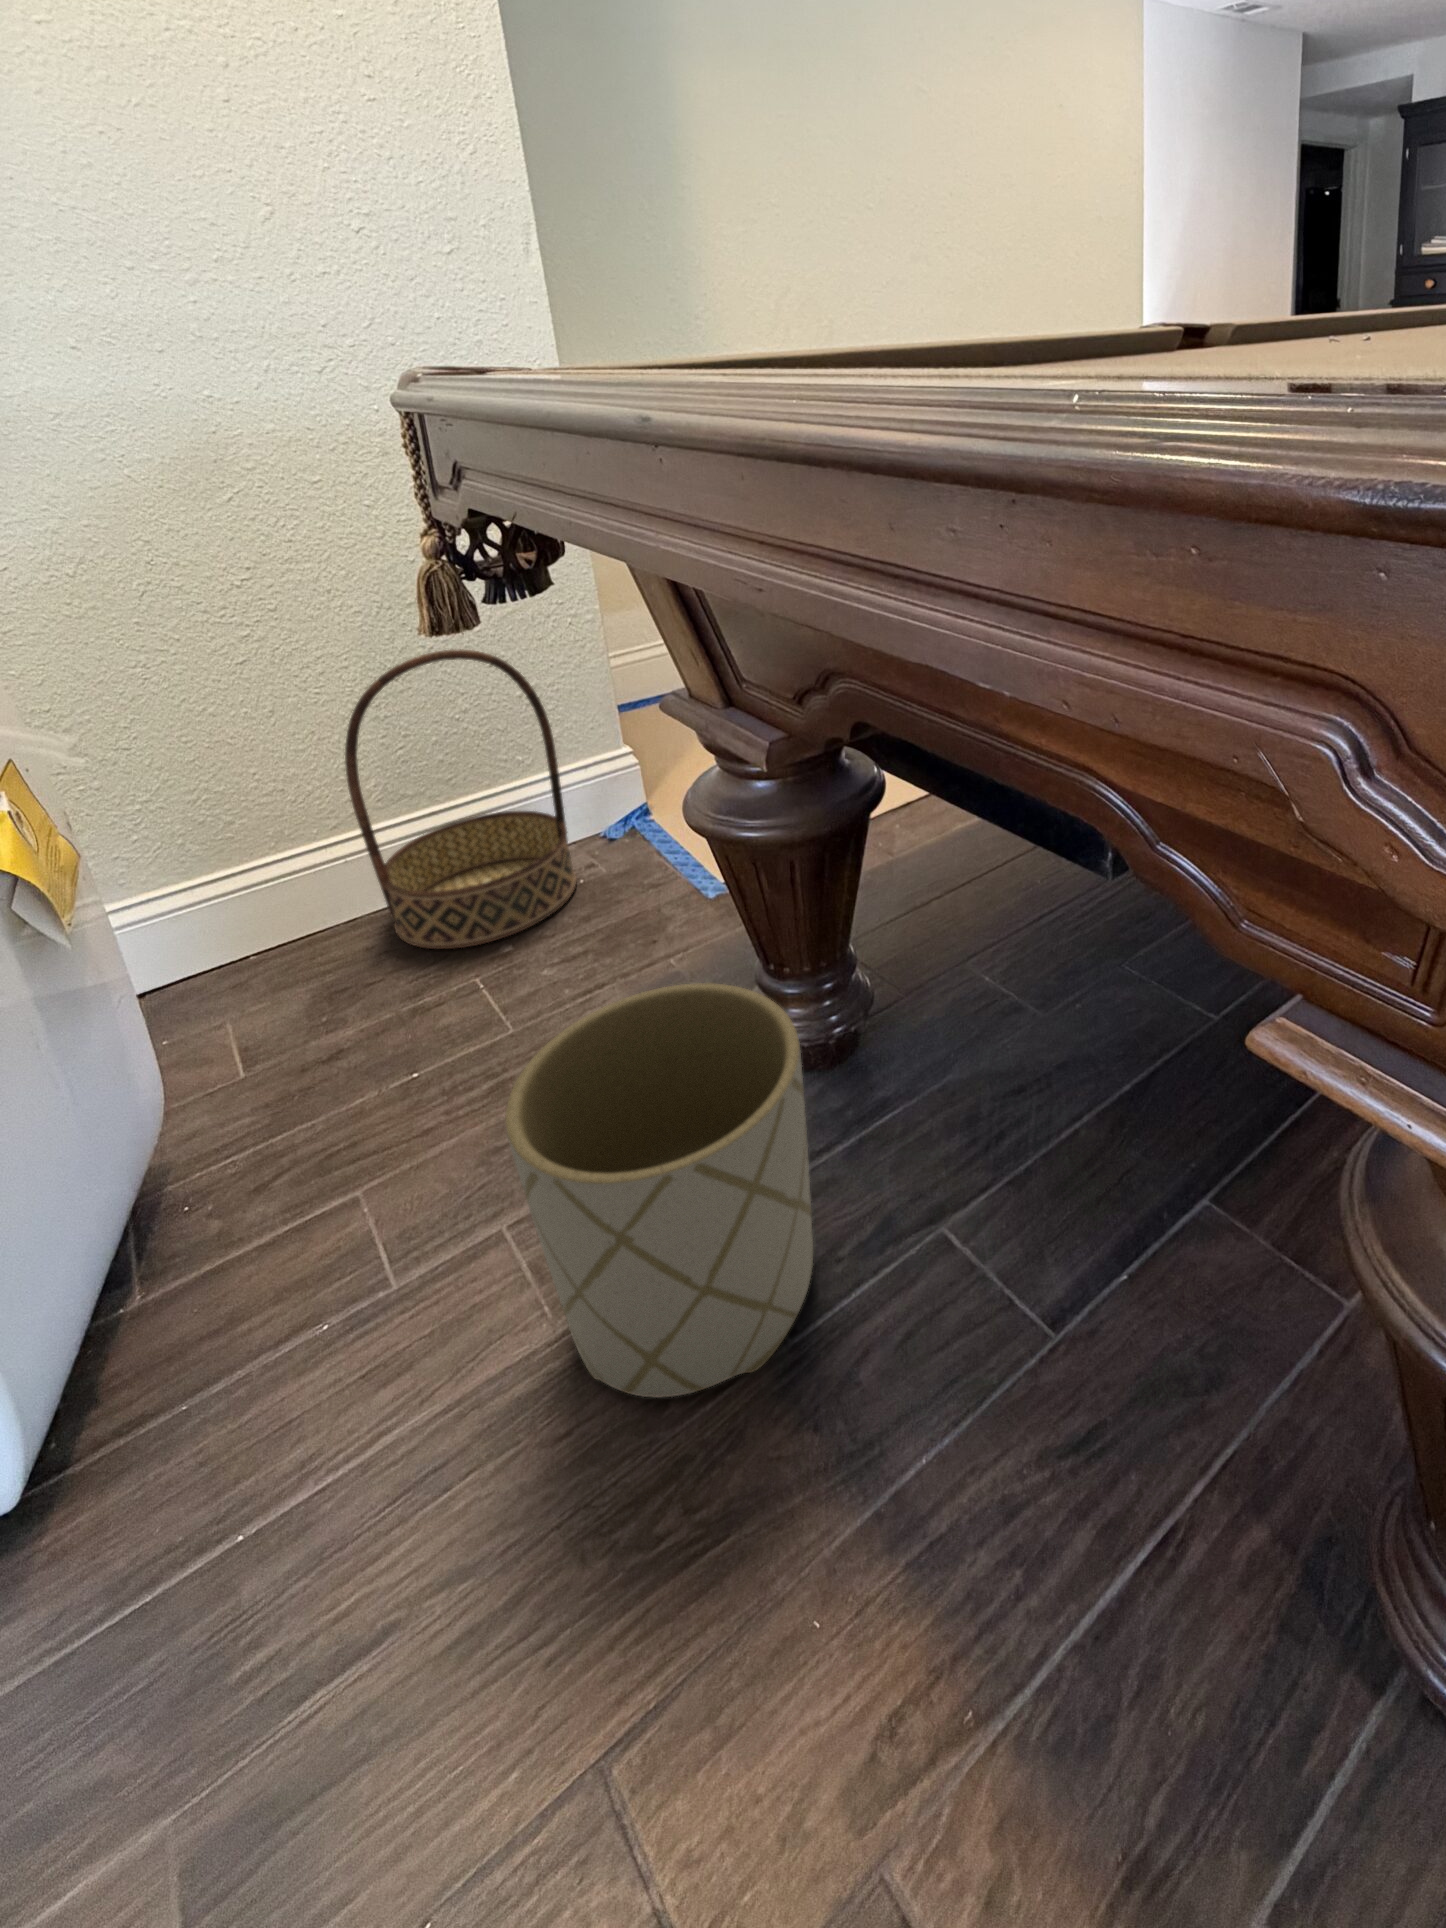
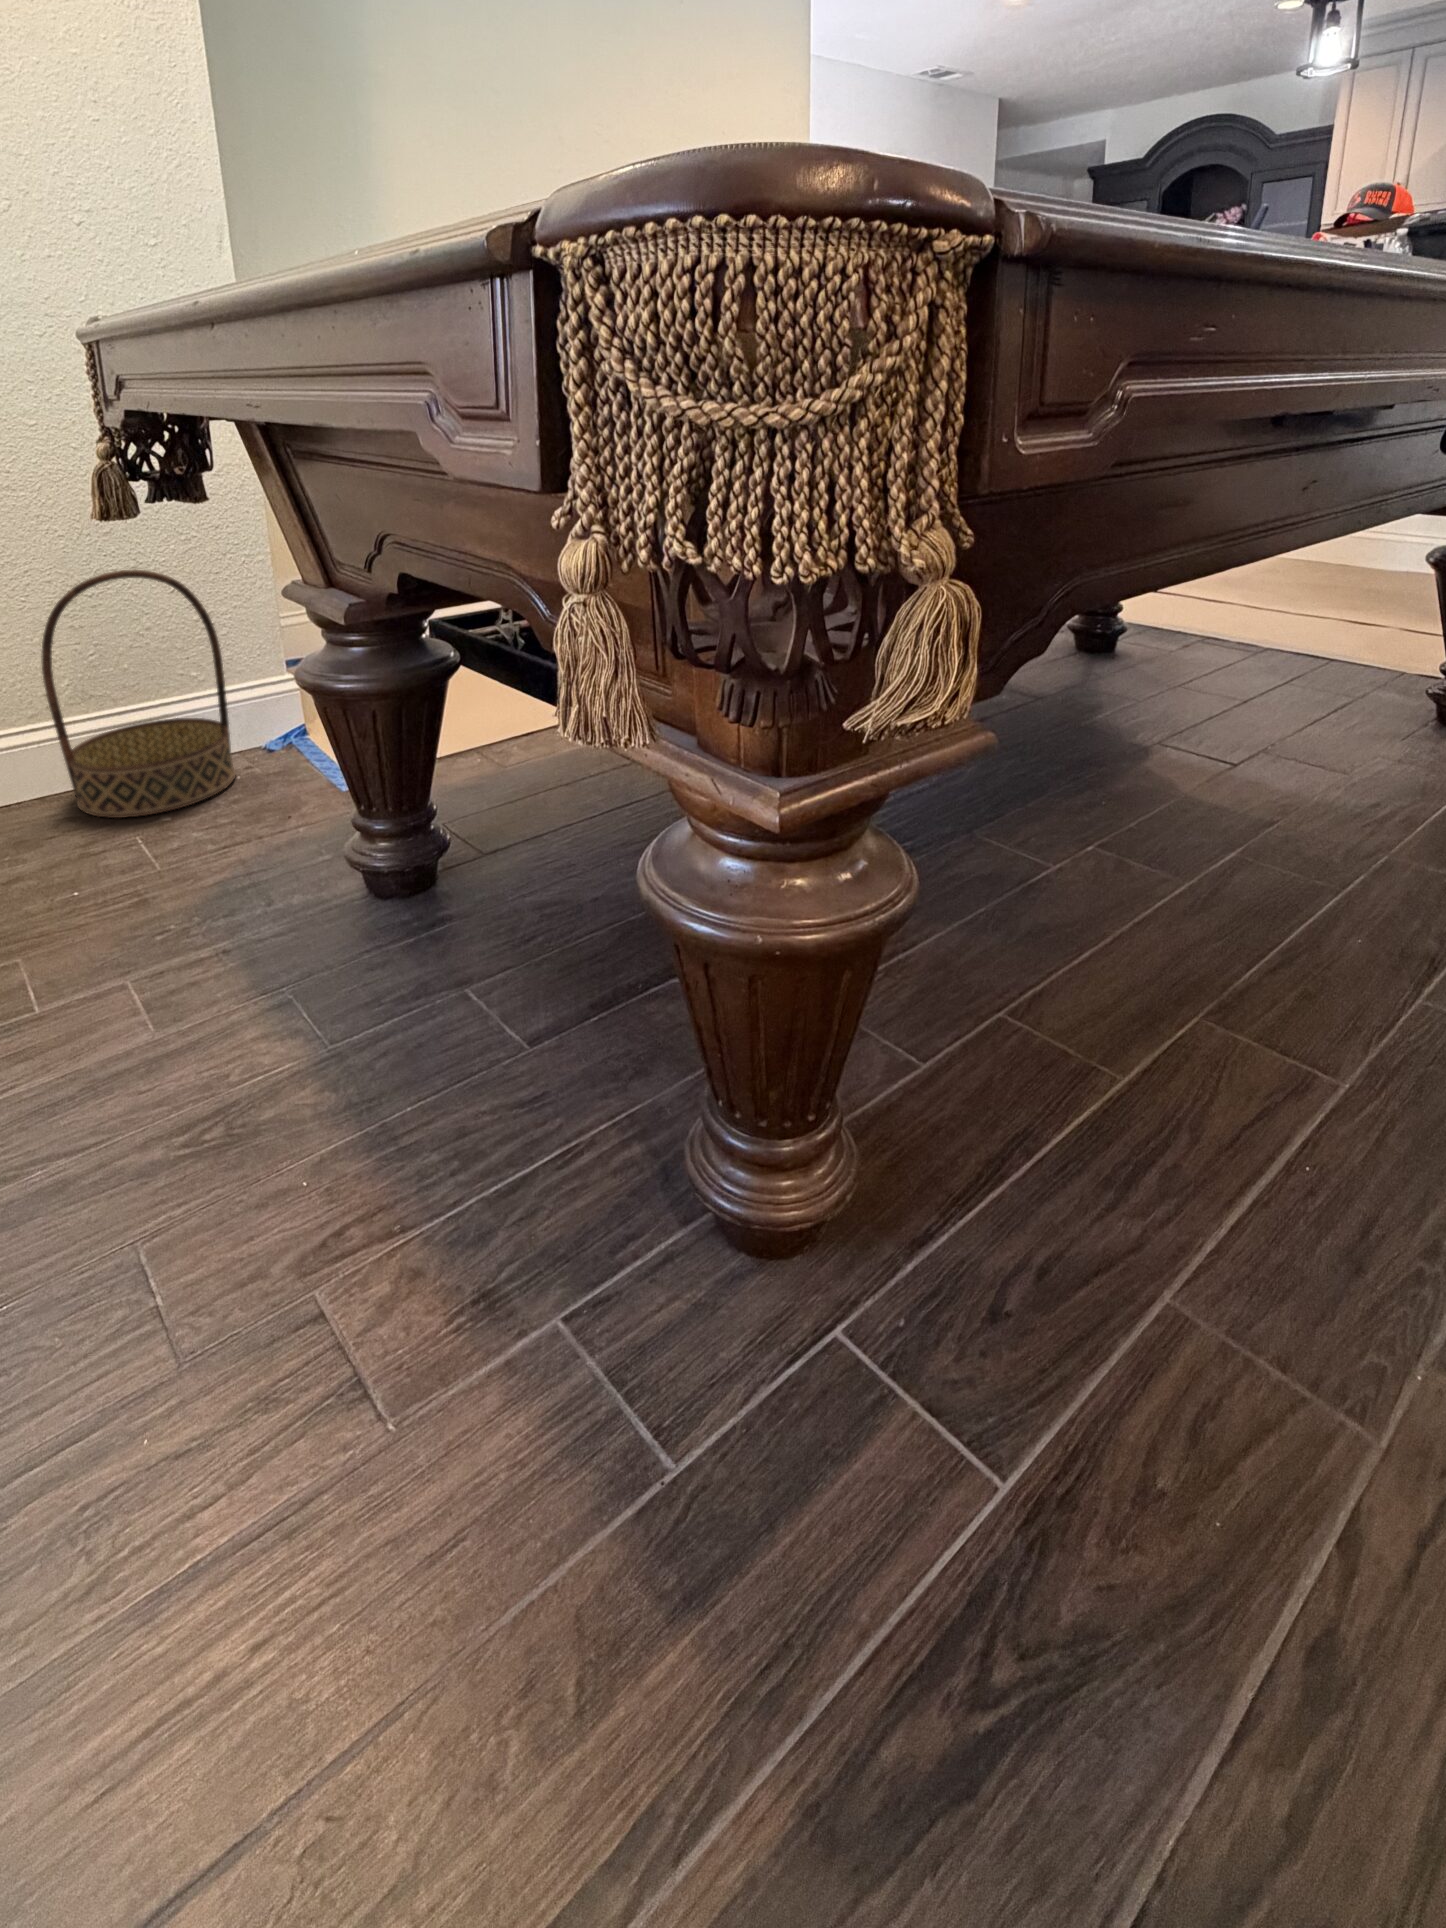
planter: present [505,983,813,1397] -> none [121,790,363,1070]

